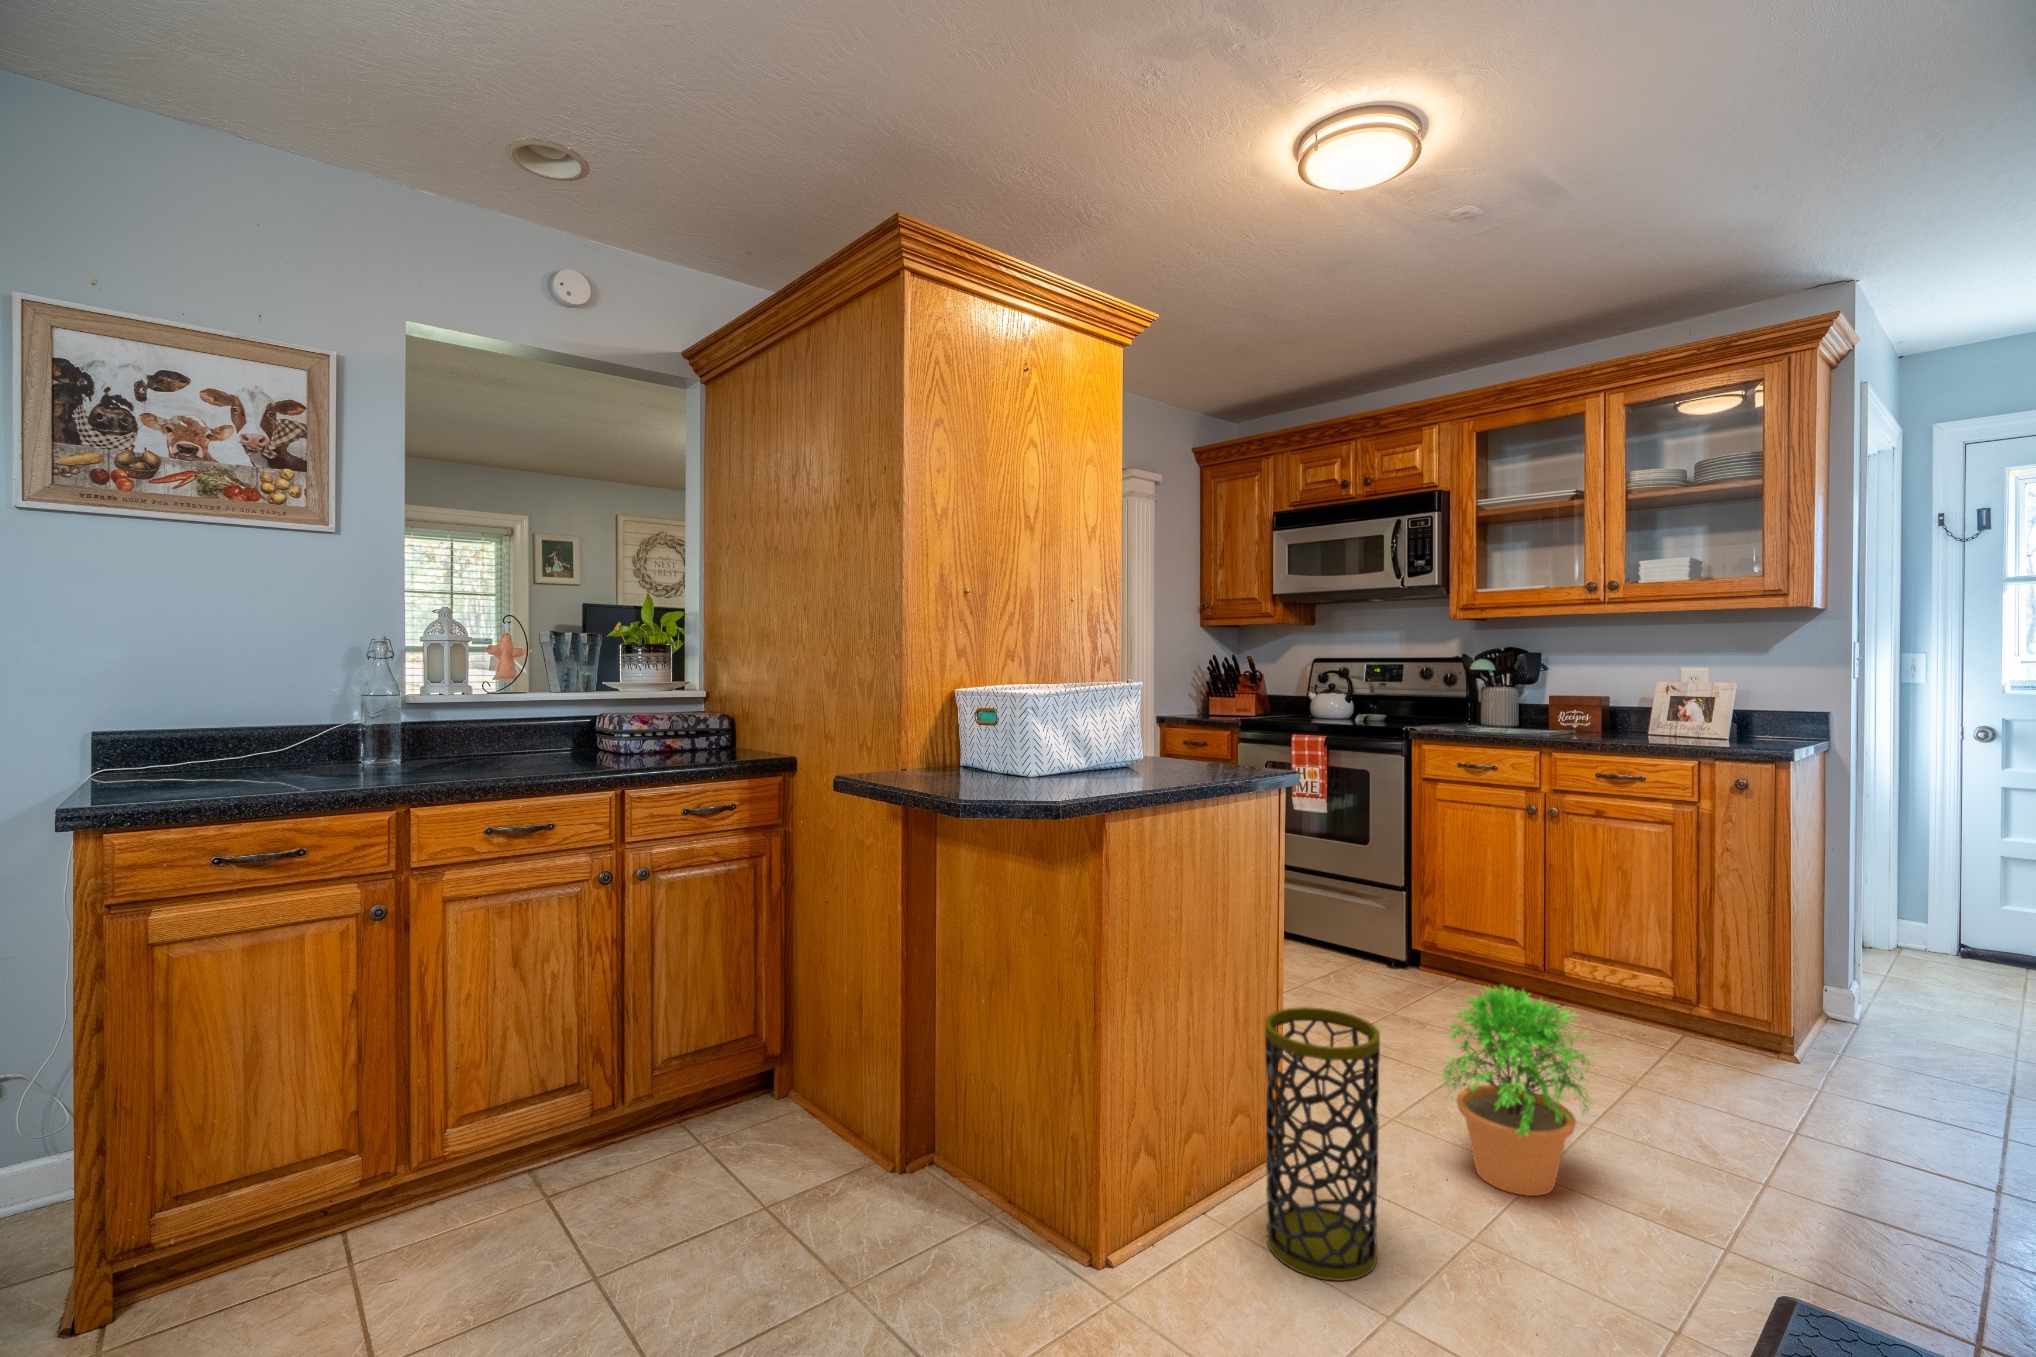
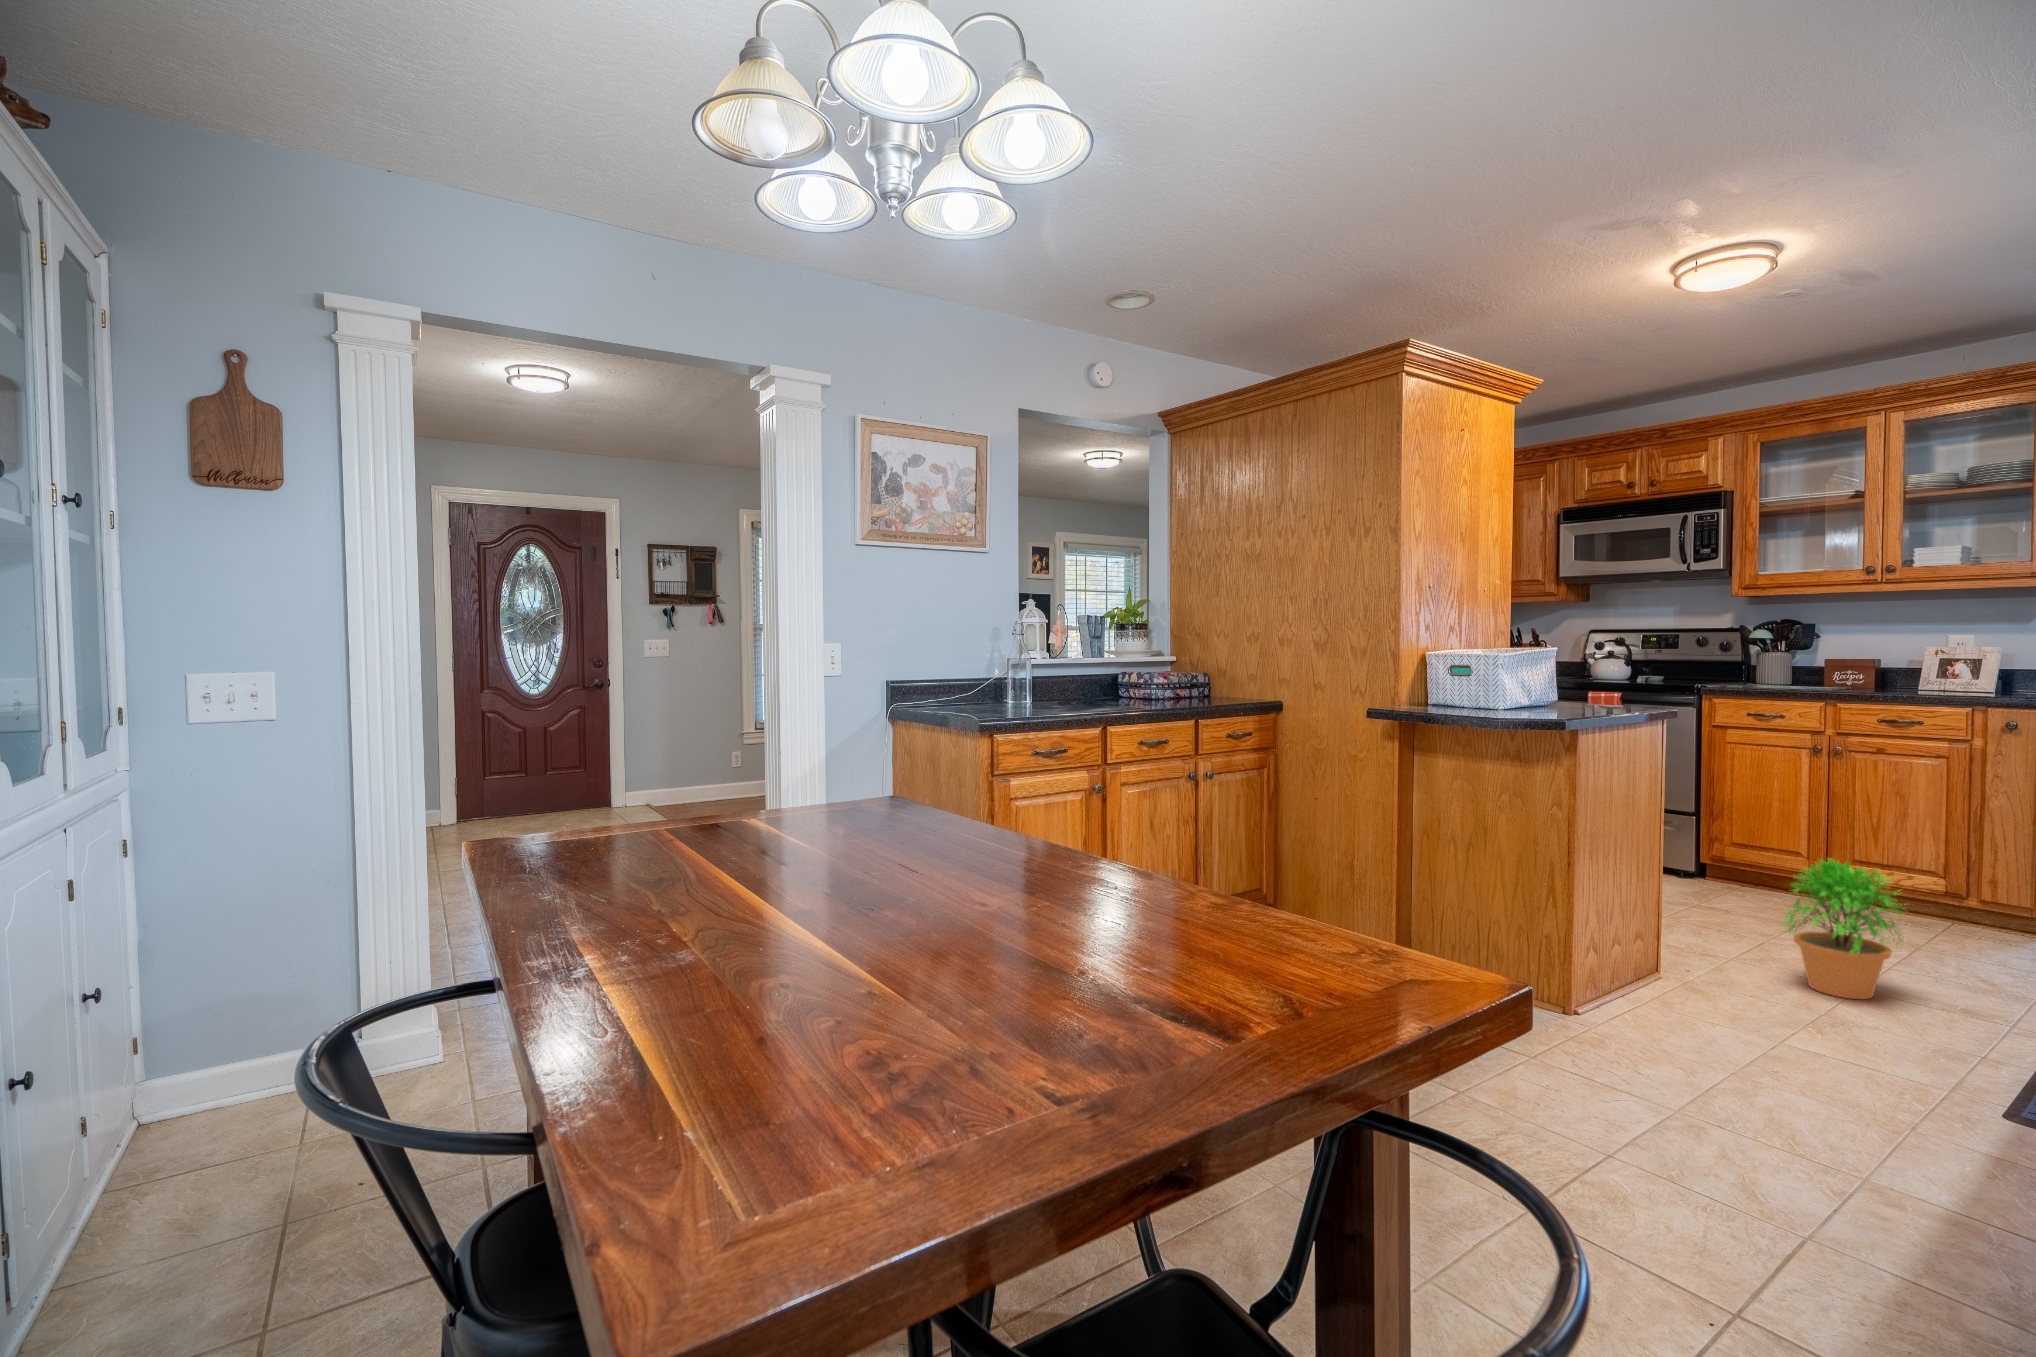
trash can: present [1265,1007,1380,1281] -> none [1672,863,1763,1029]

